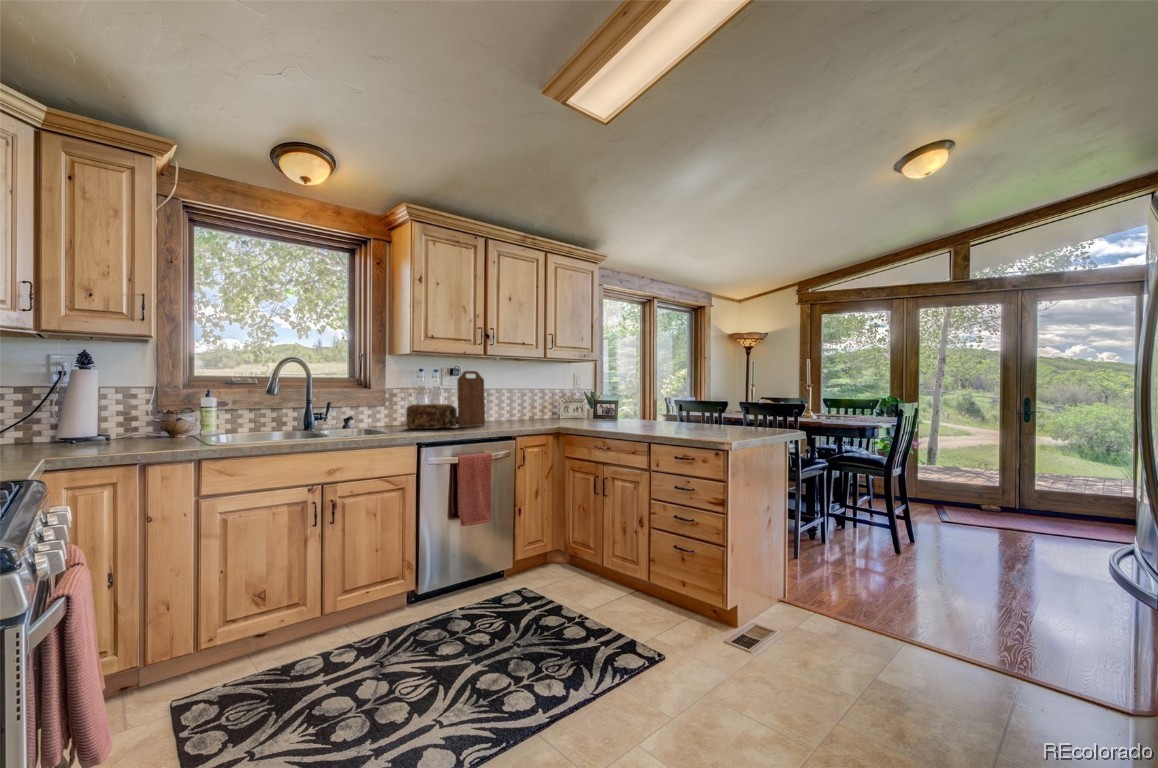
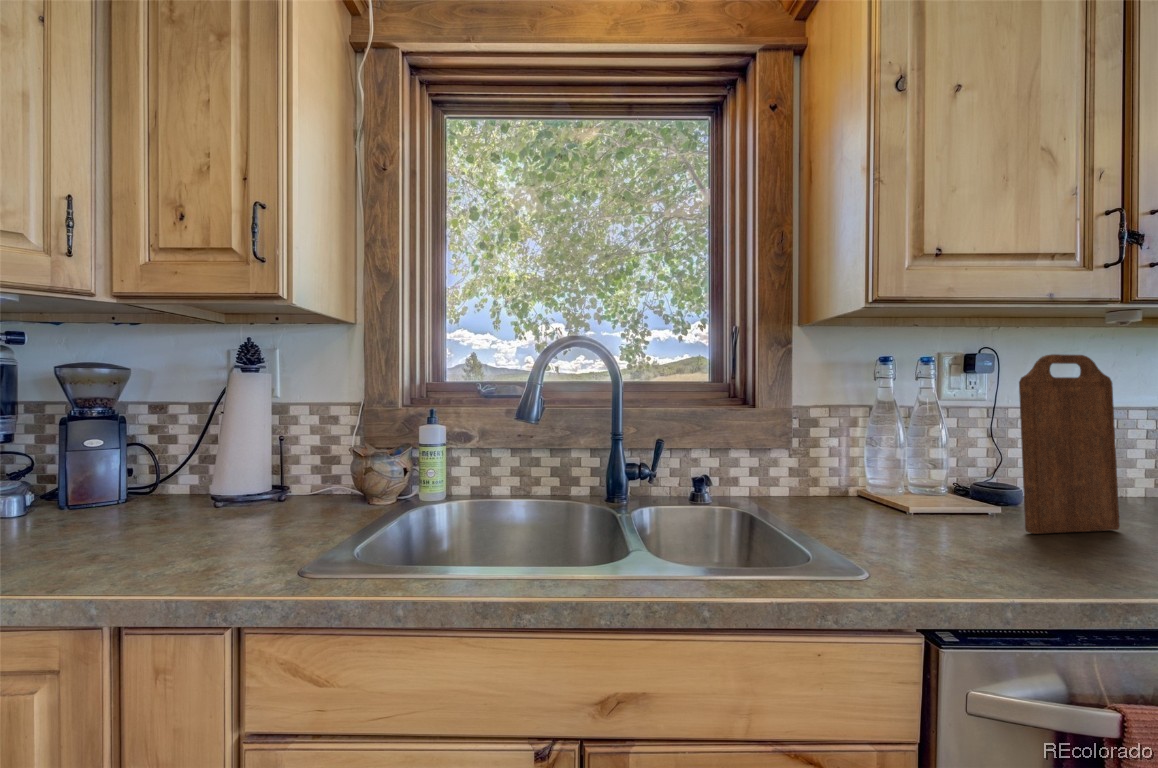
bread loaf: present [406,404,457,430] -> none [855,457,1041,551]

